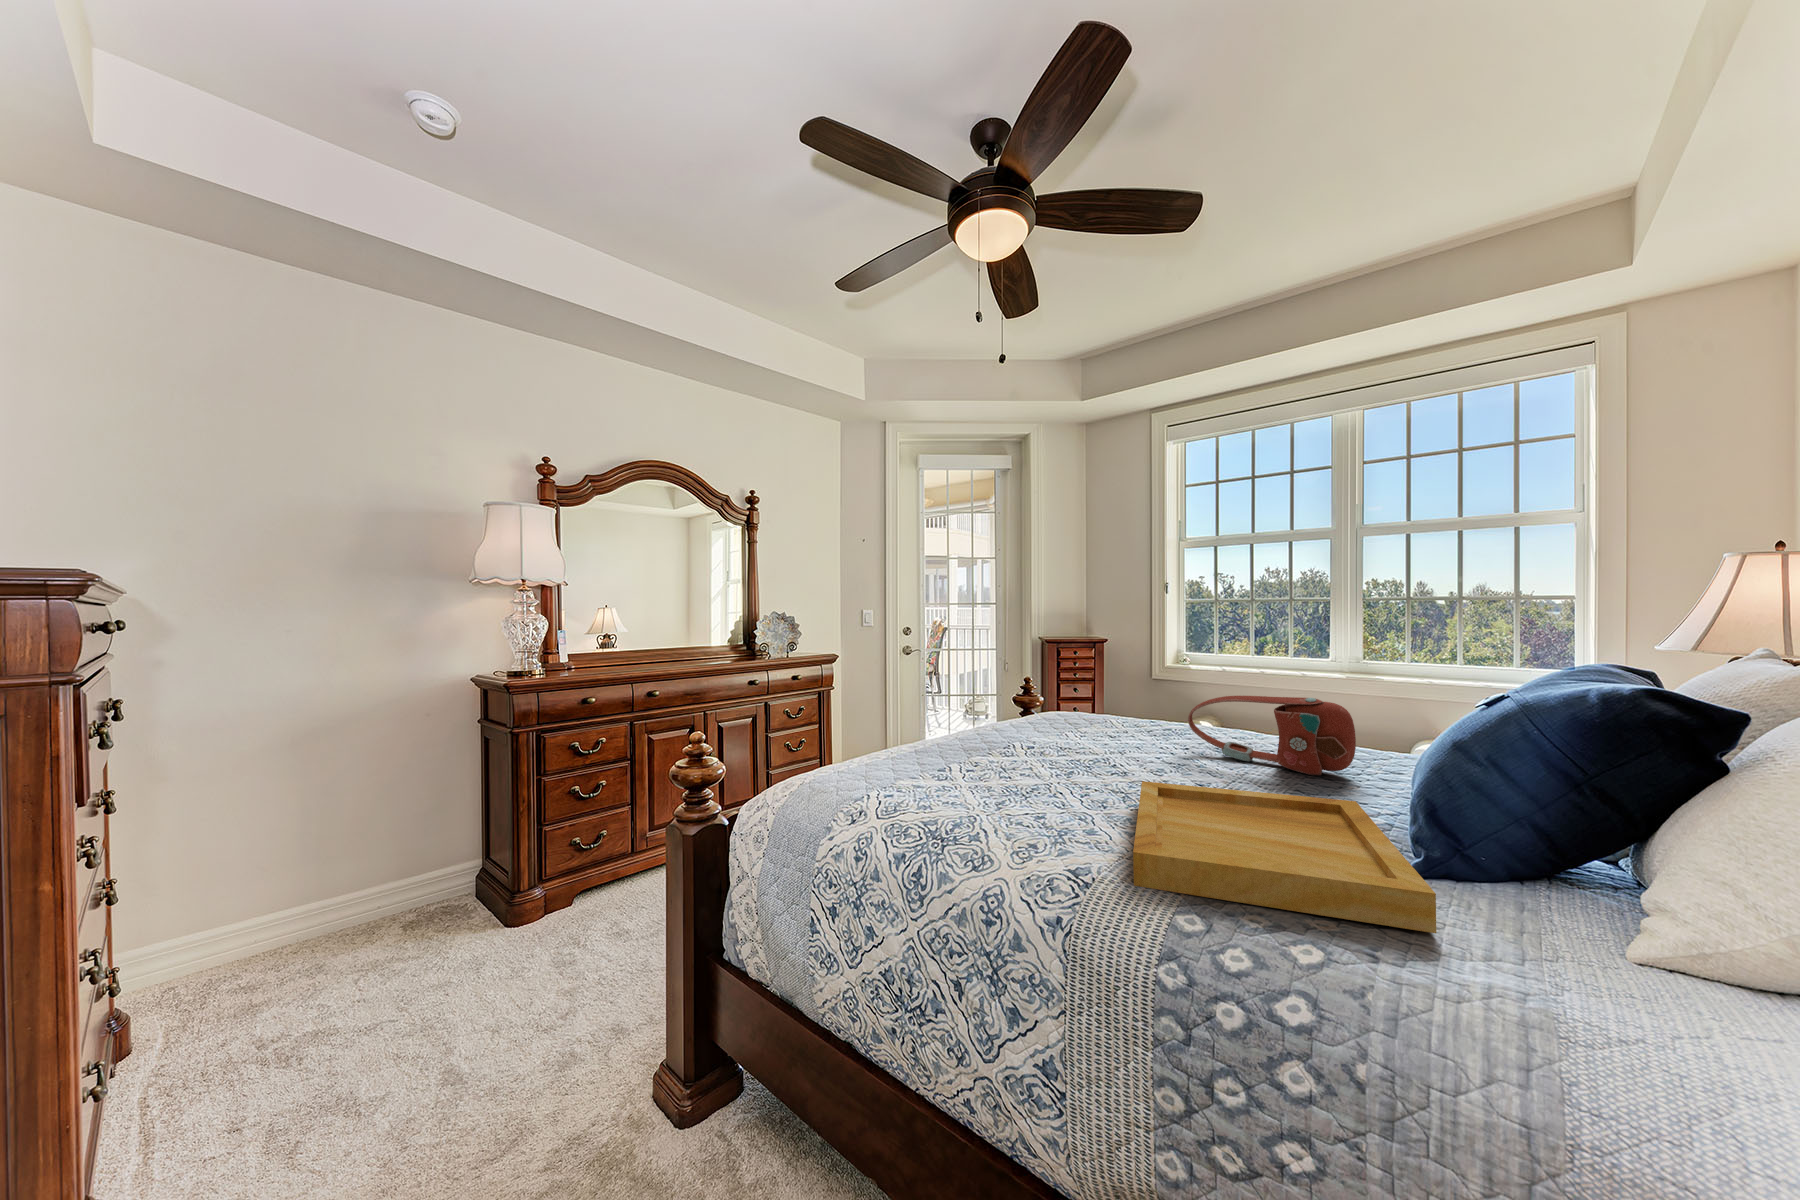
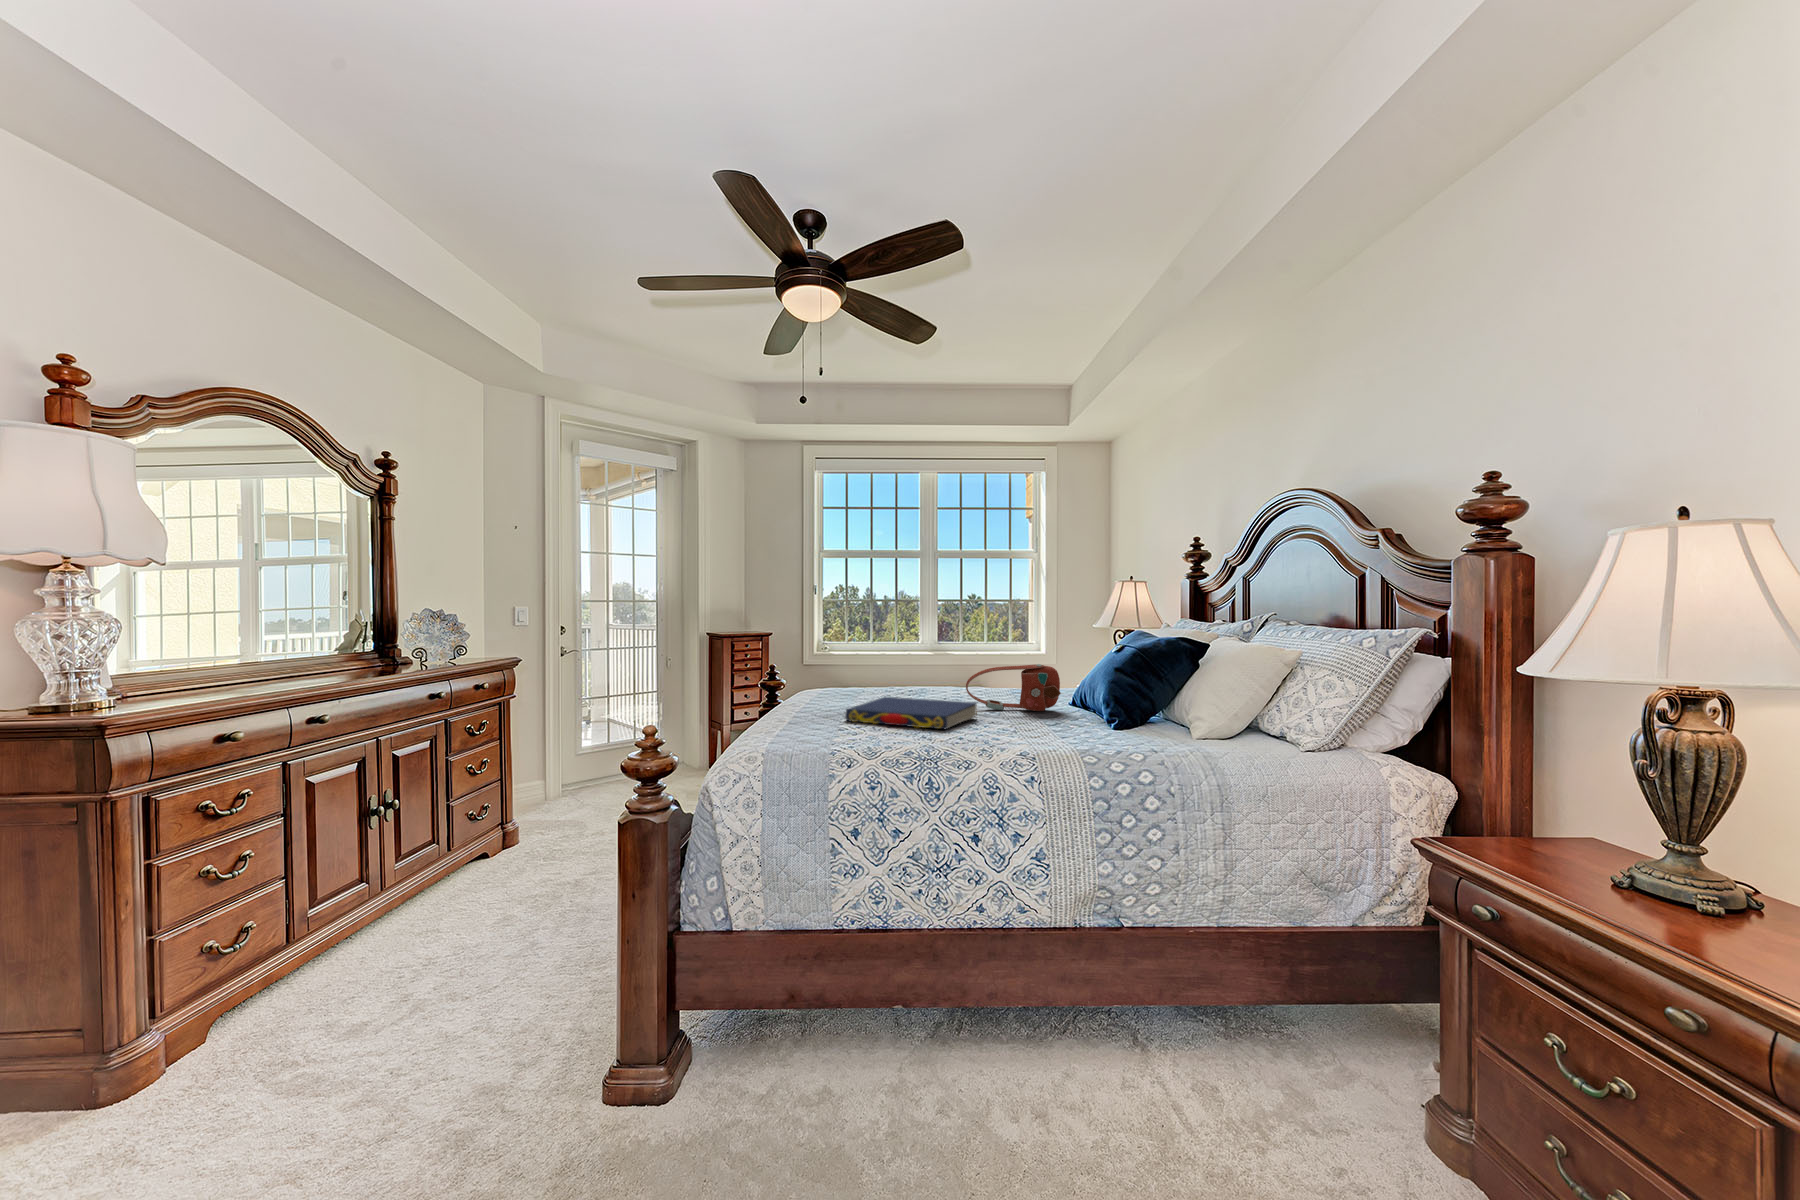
book: none [988,719,1170,785] -> present [845,697,977,729]
tray: present [1133,781,1436,933] -> none [997,710,1165,754]

